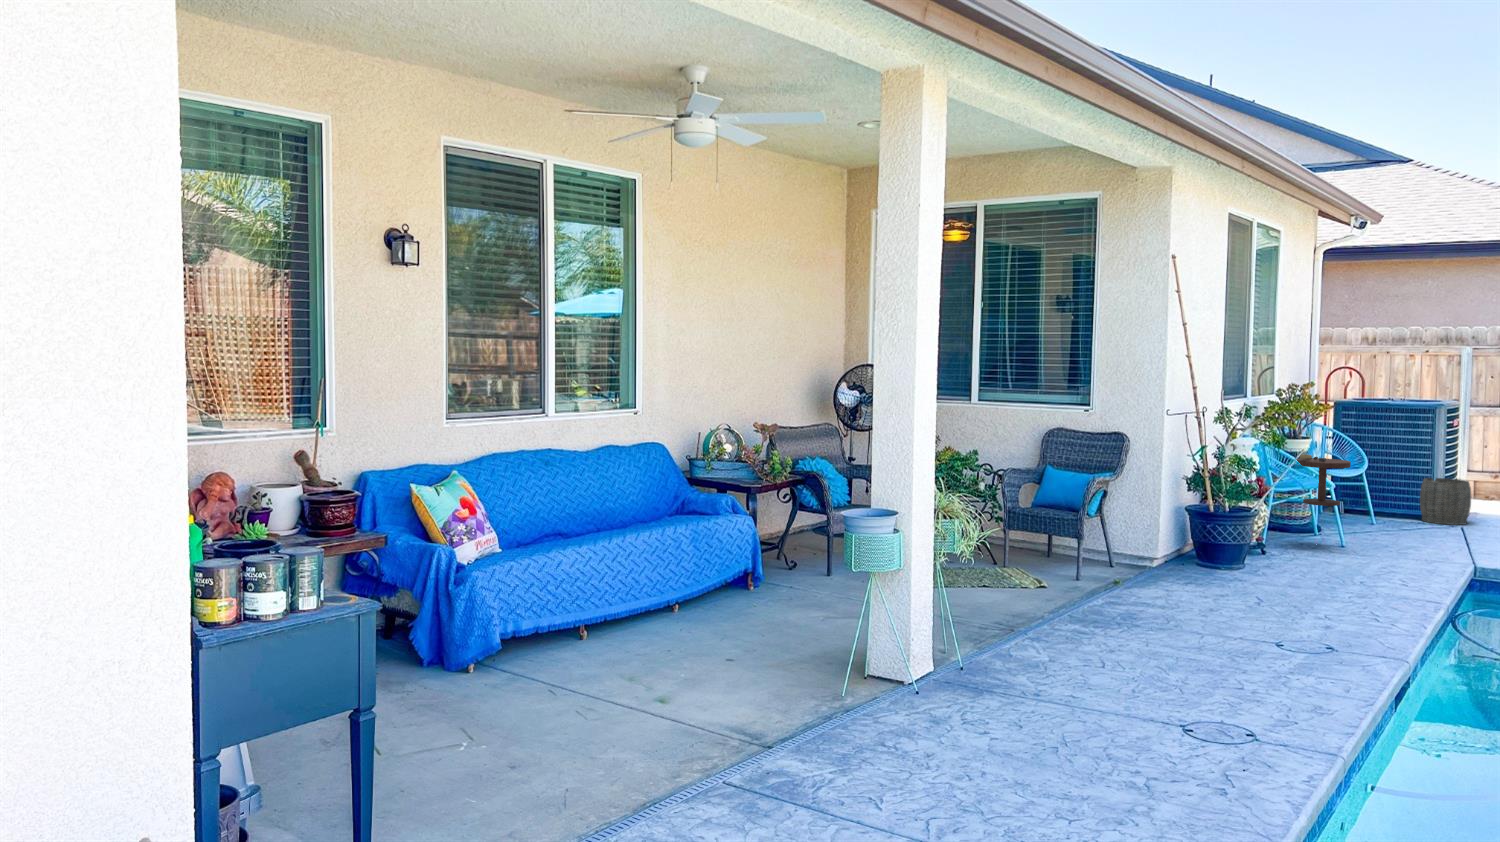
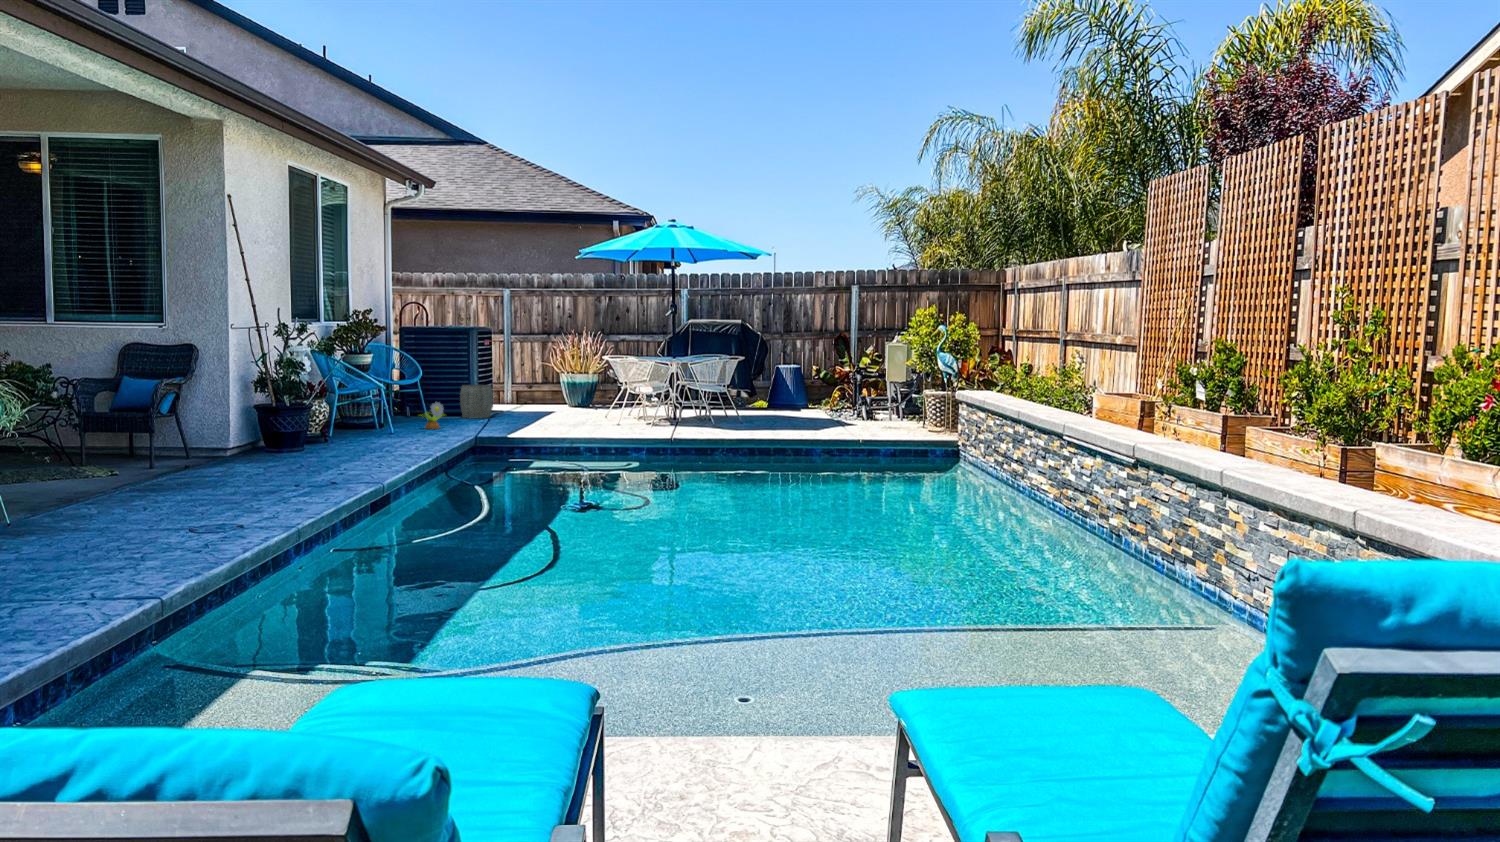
side table: present [1296,455,1351,506] -> none [353,364,393,434]
decorative plant: none [1373,505,1417,542] -> present [421,403,444,429]

